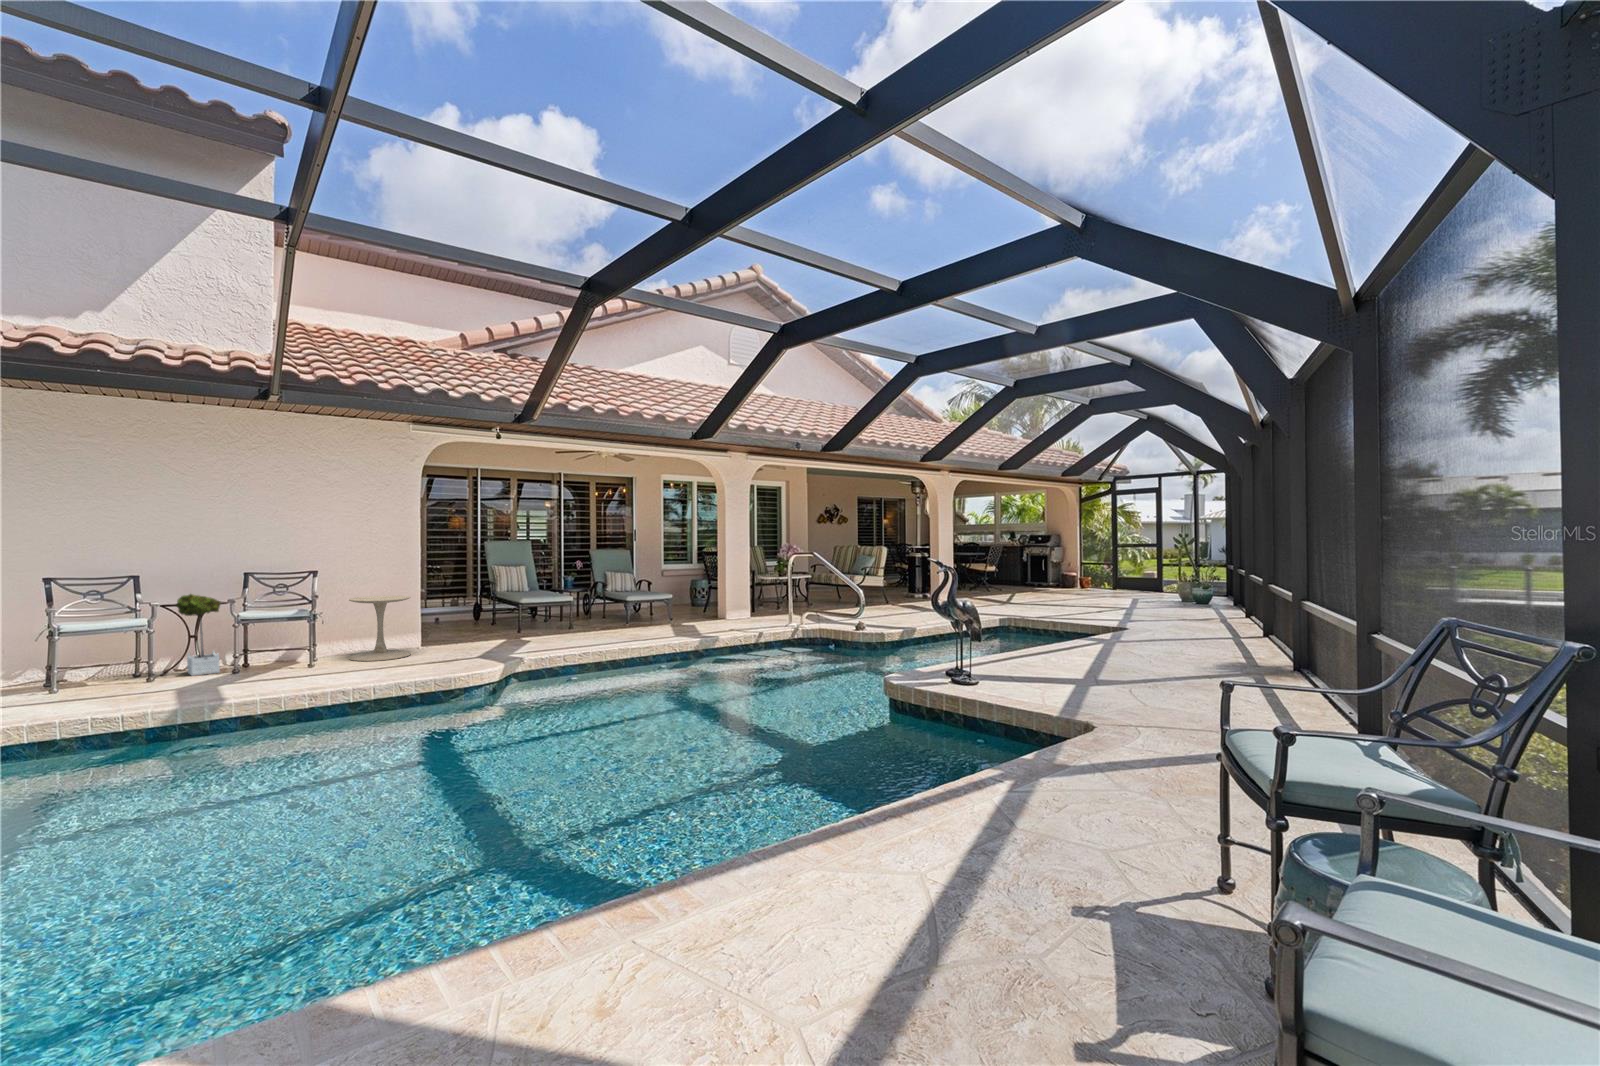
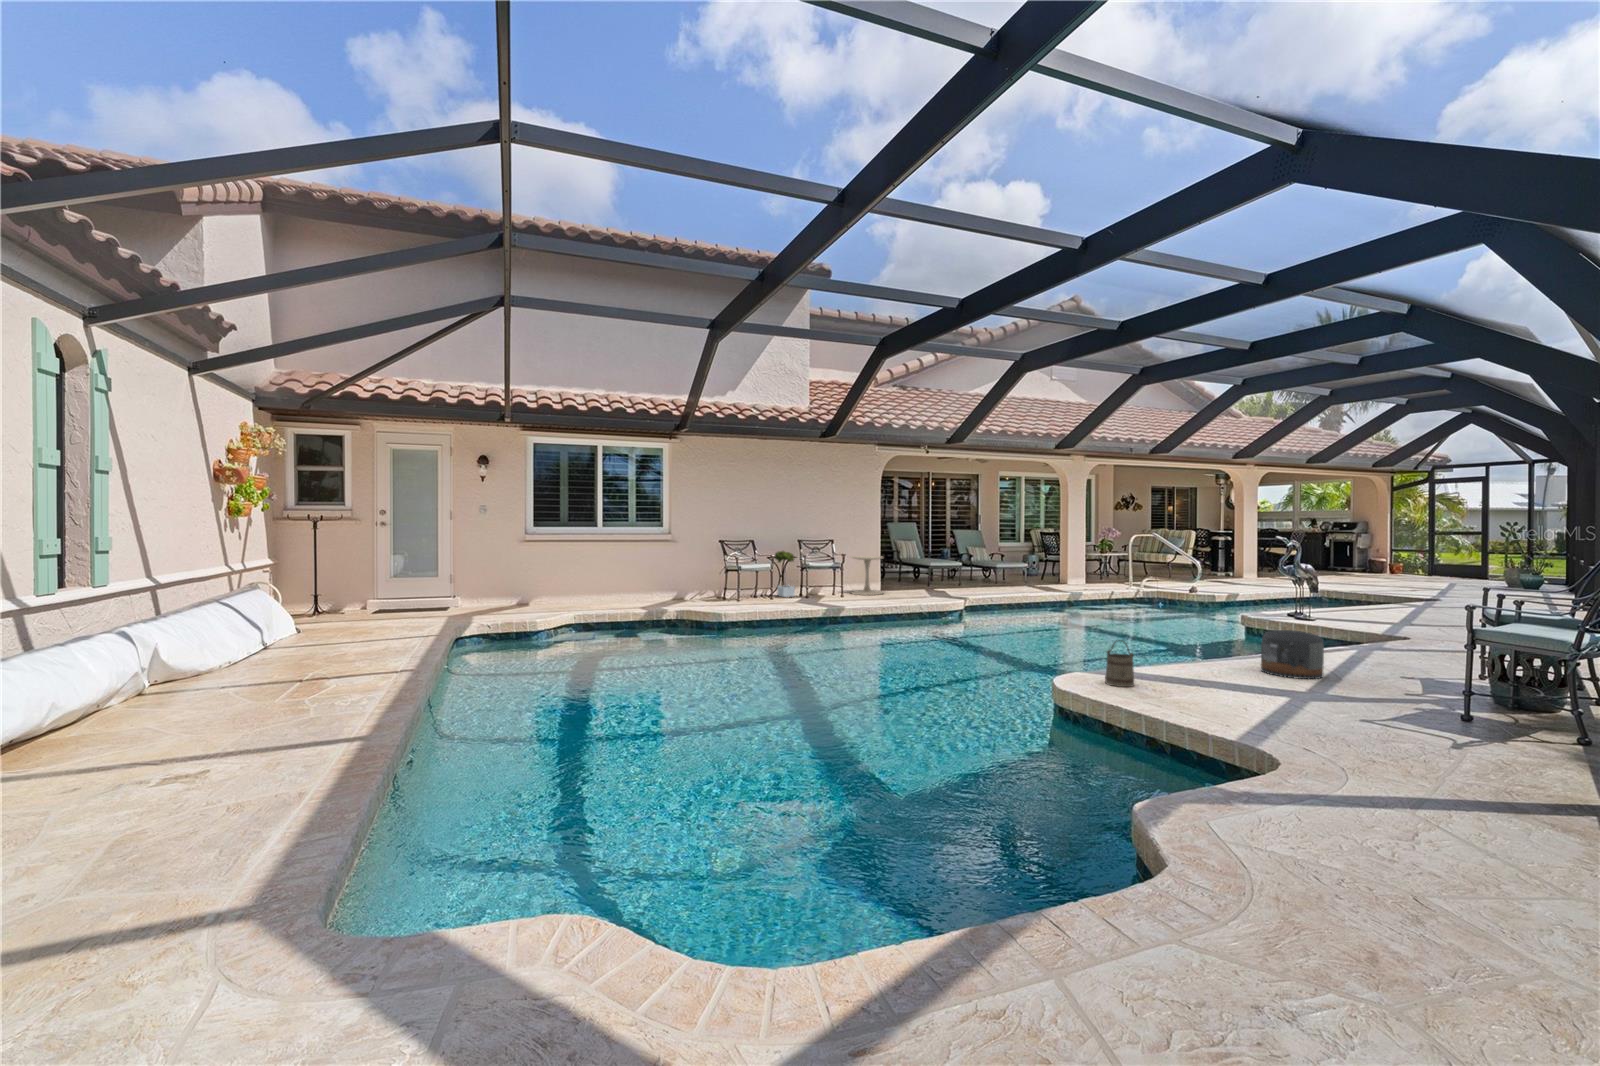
pouf: none [845,763,957,887] -> present [1261,630,1324,679]
bucket: none [374,885,463,1041] -> present [1105,640,1134,687]

